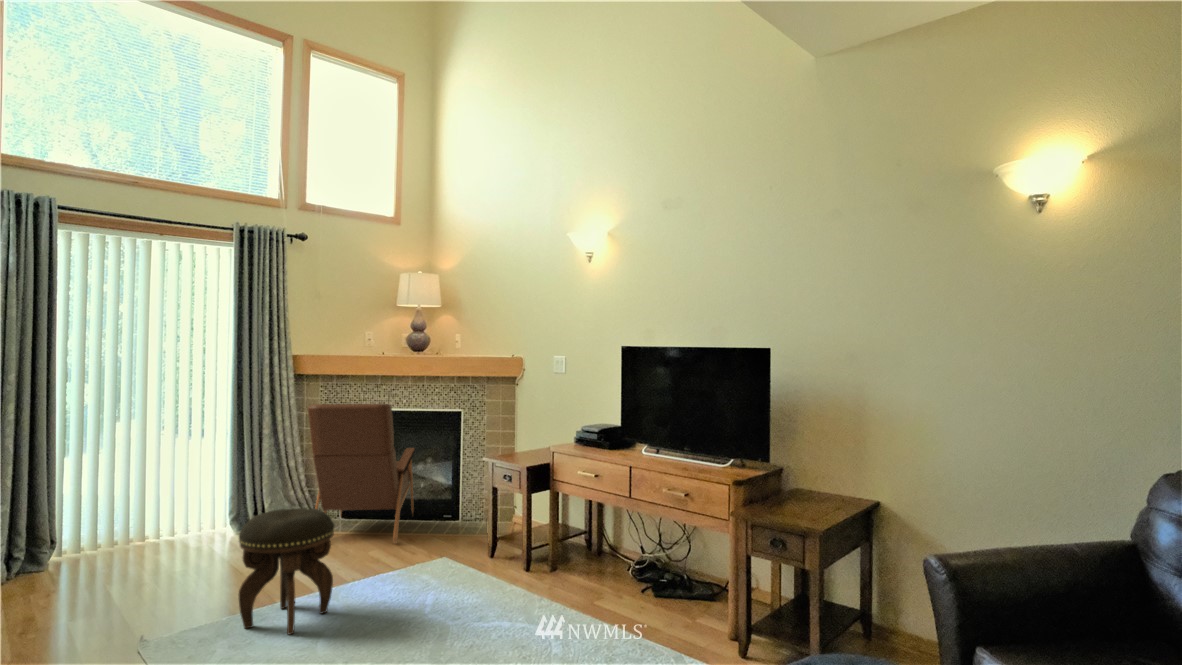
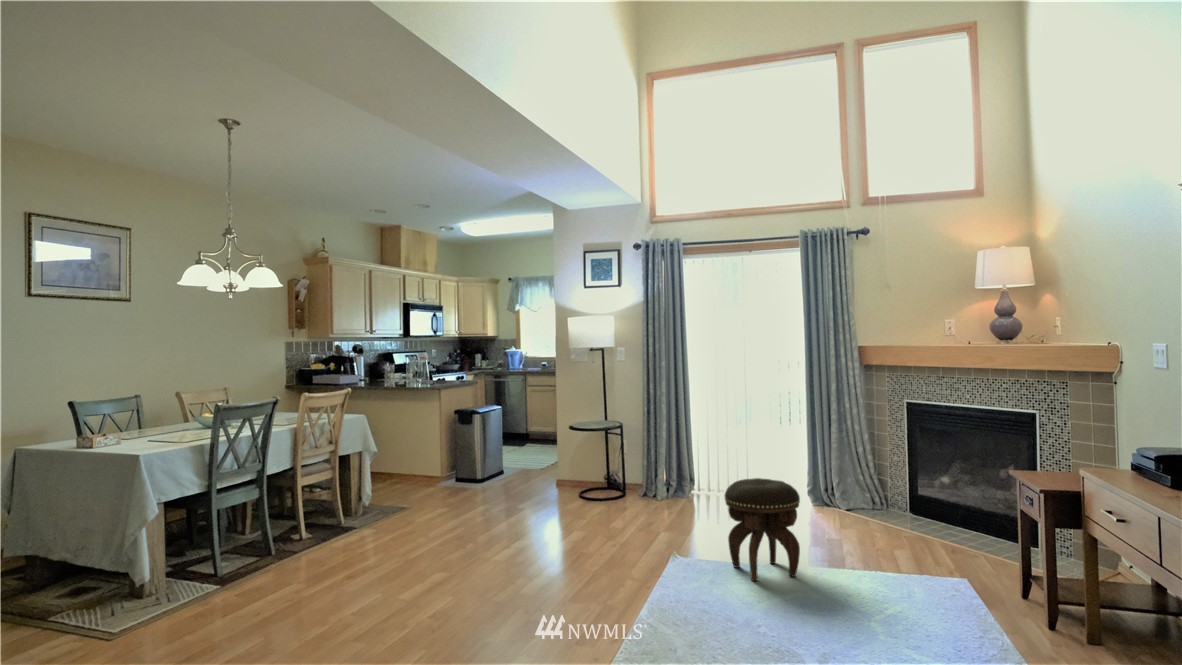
armchair: present [308,404,415,544] -> none [836,393,983,547]

